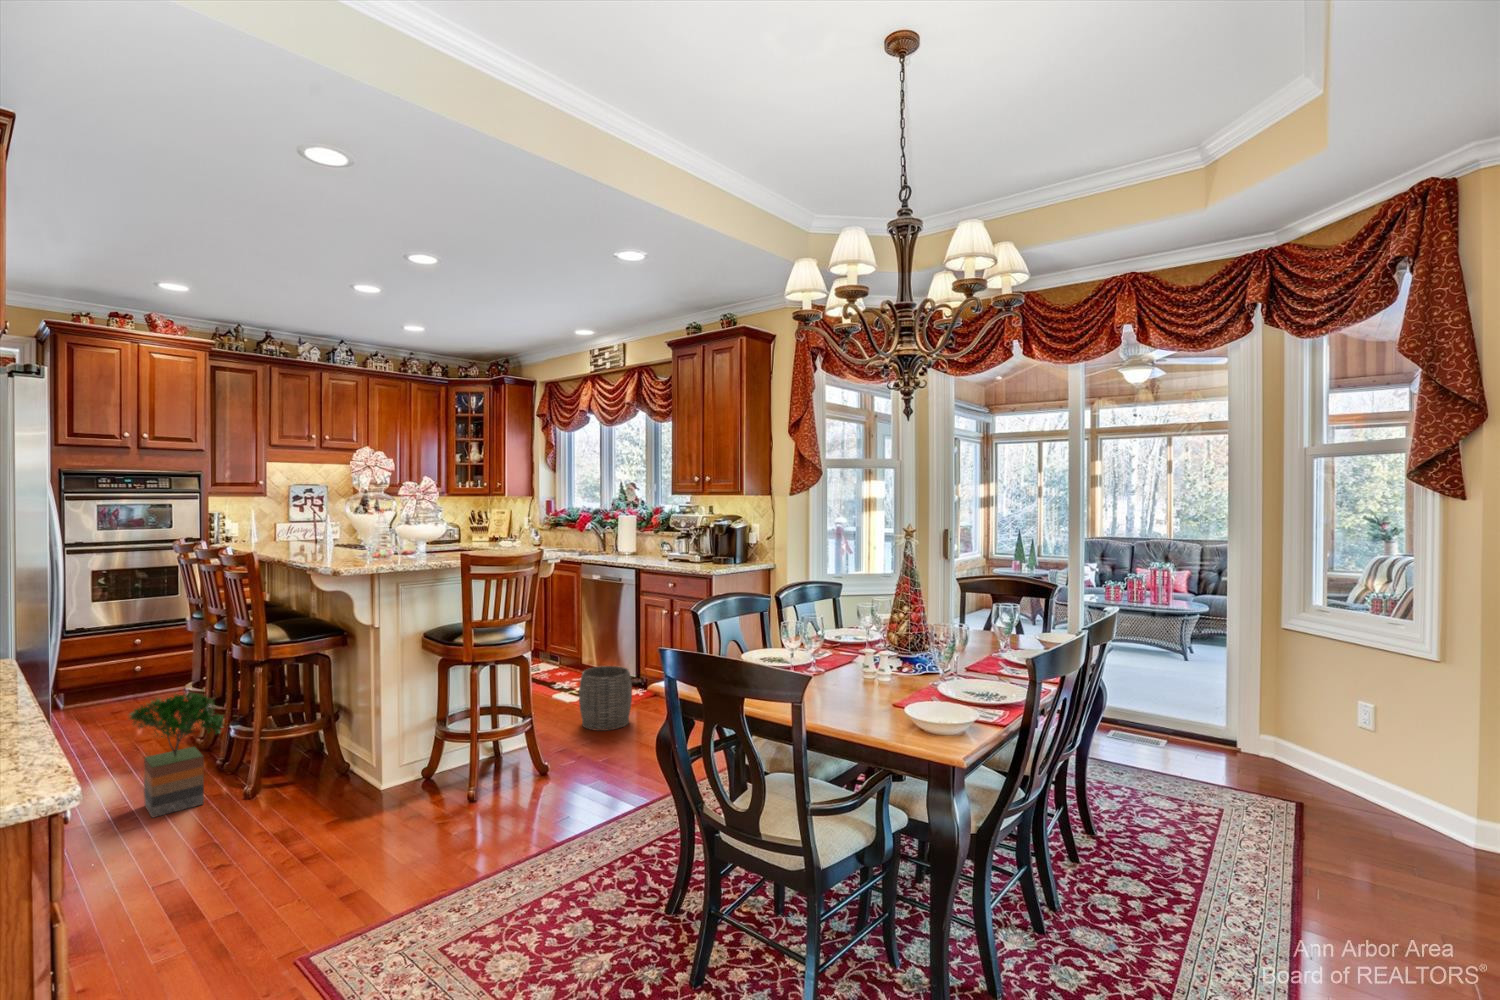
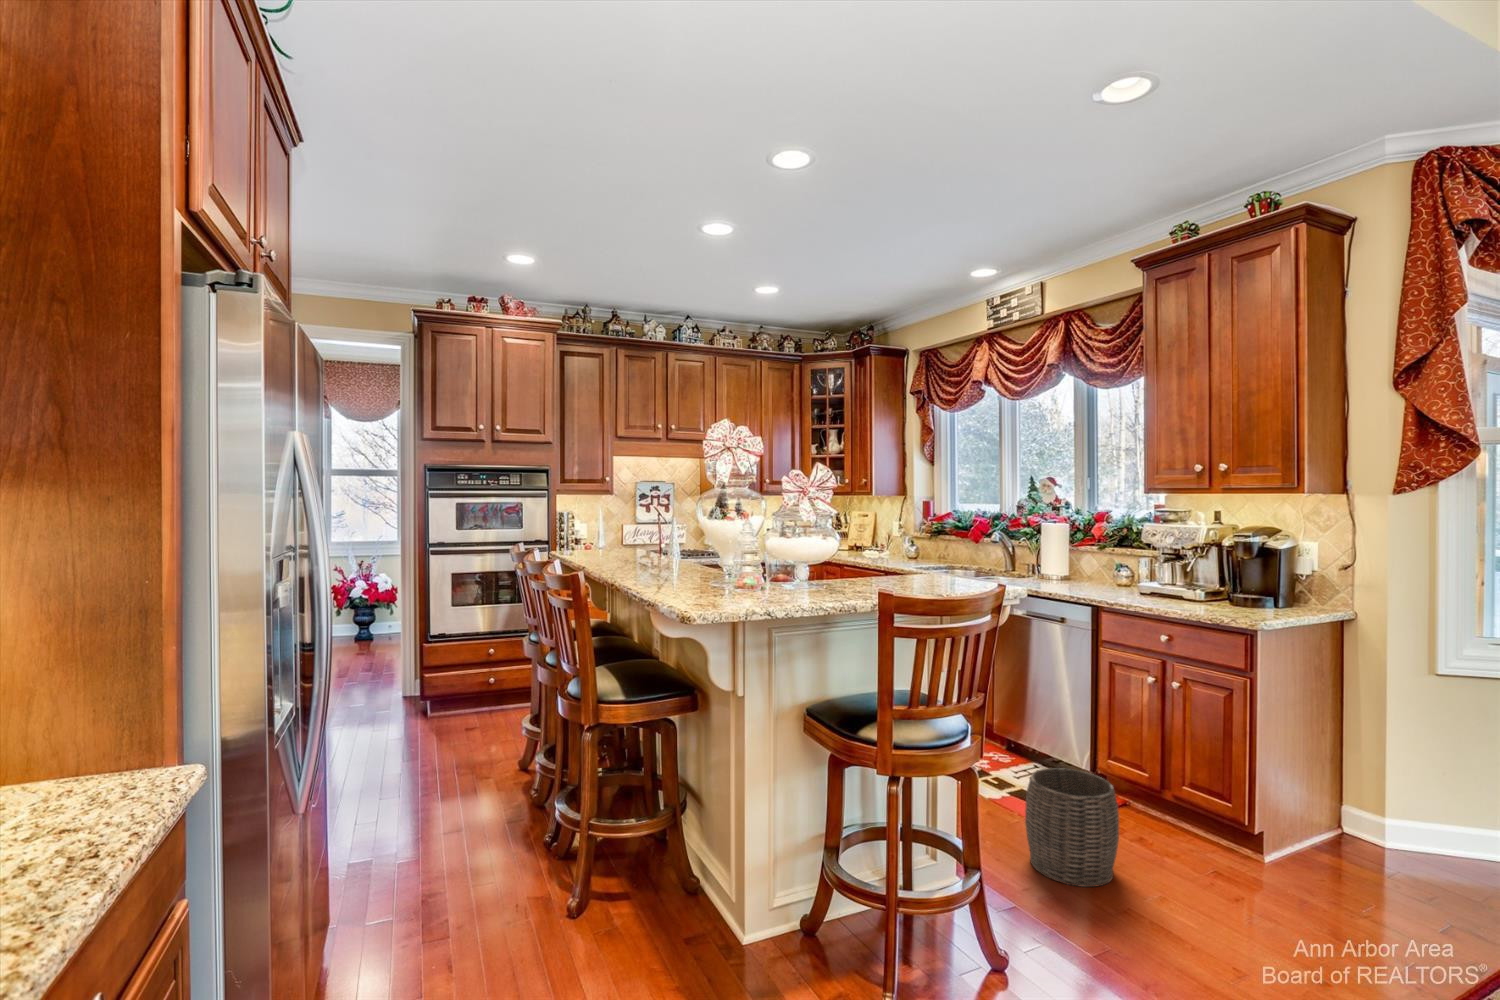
potted tree: present [130,693,224,818] -> none [439,754,551,935]

